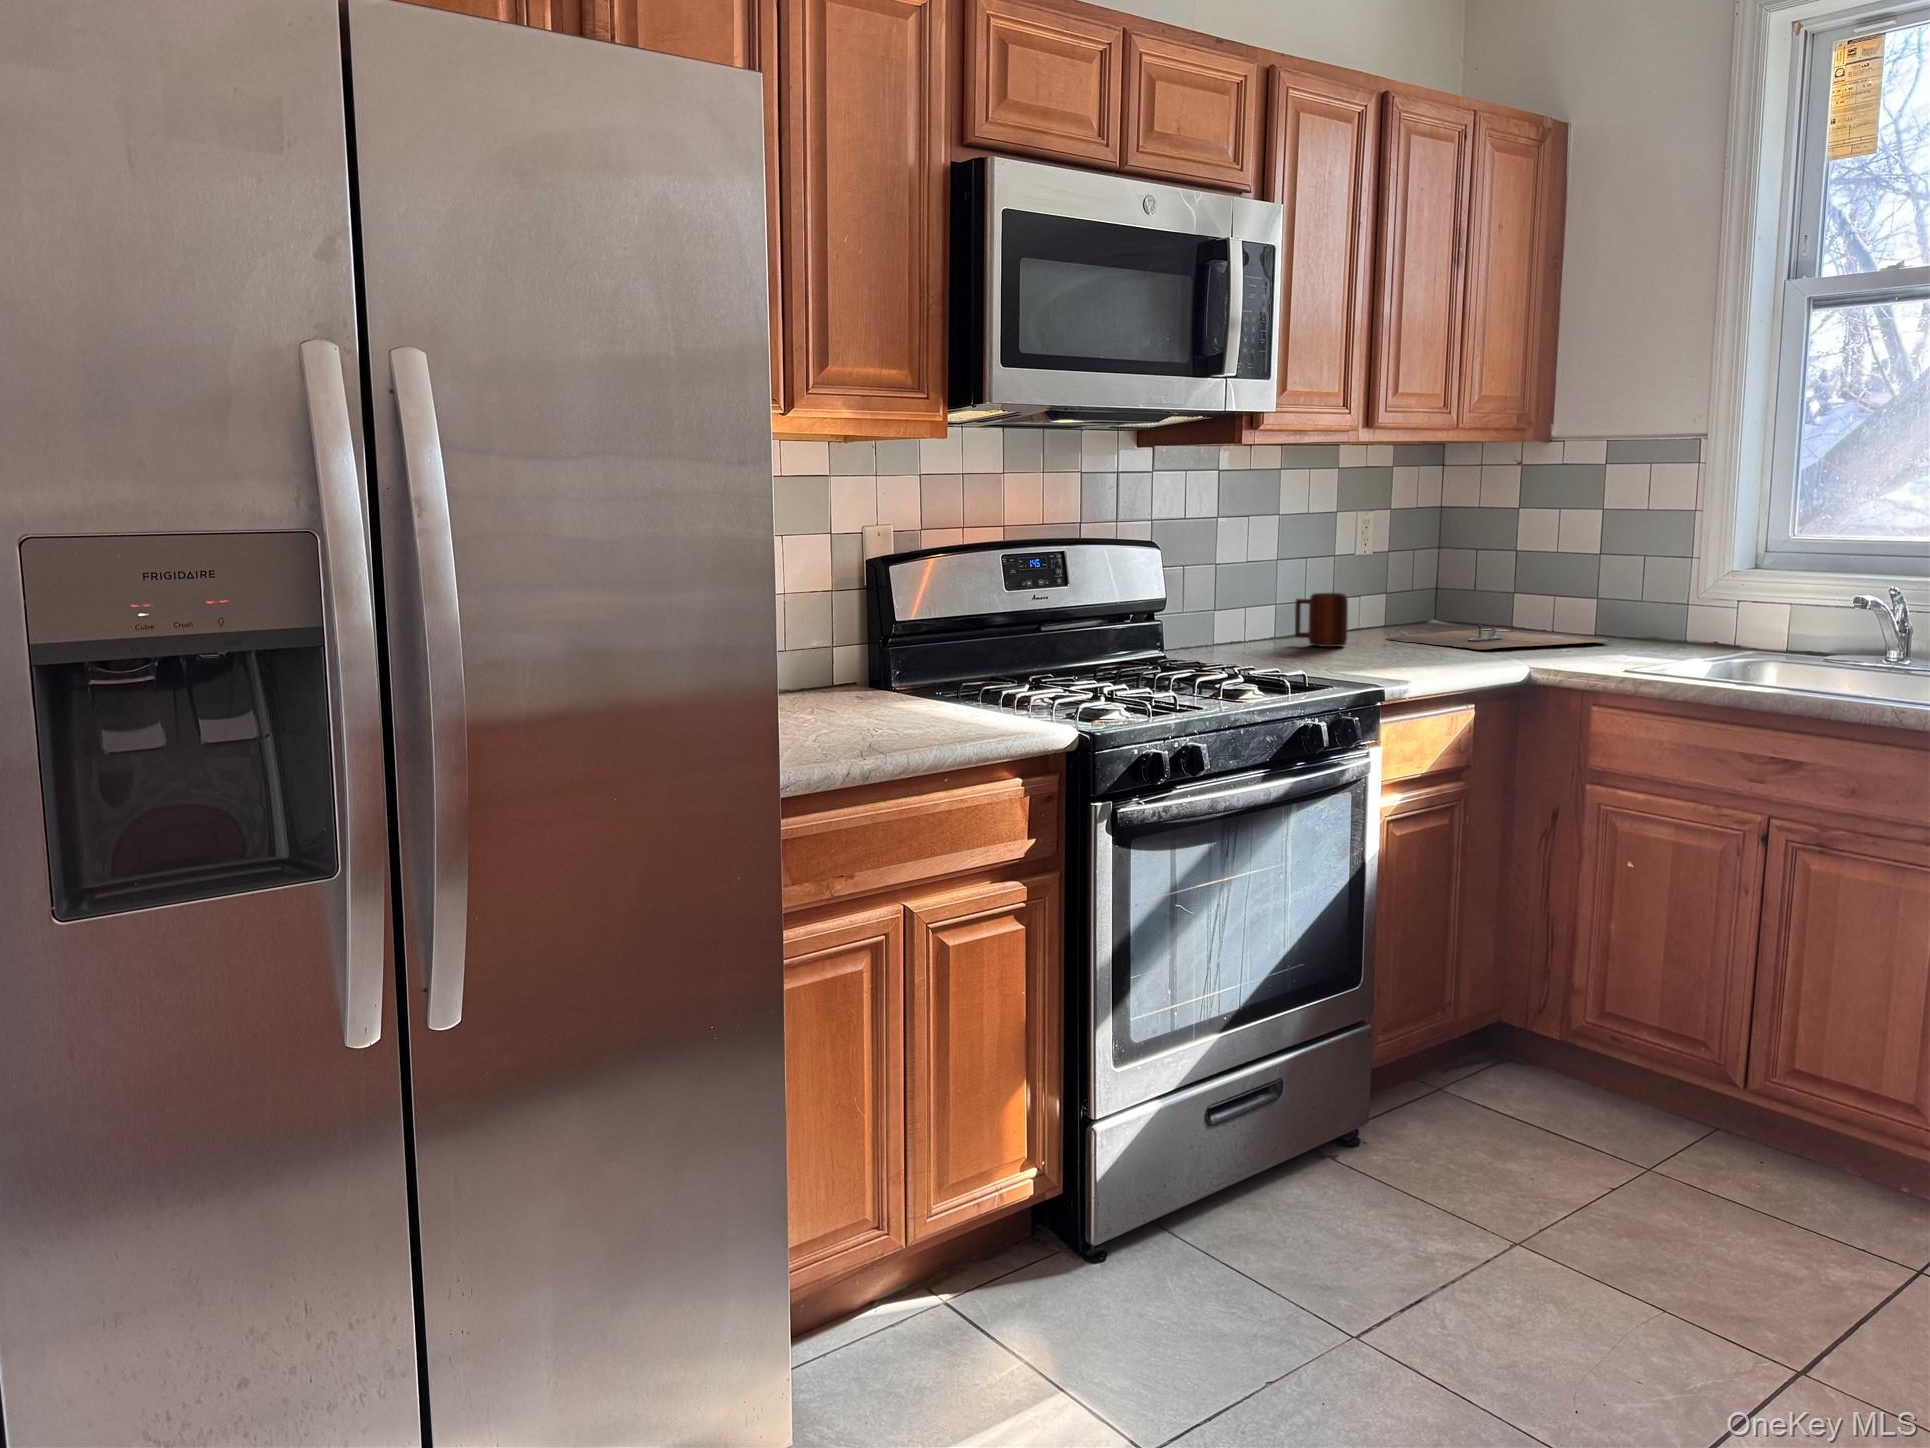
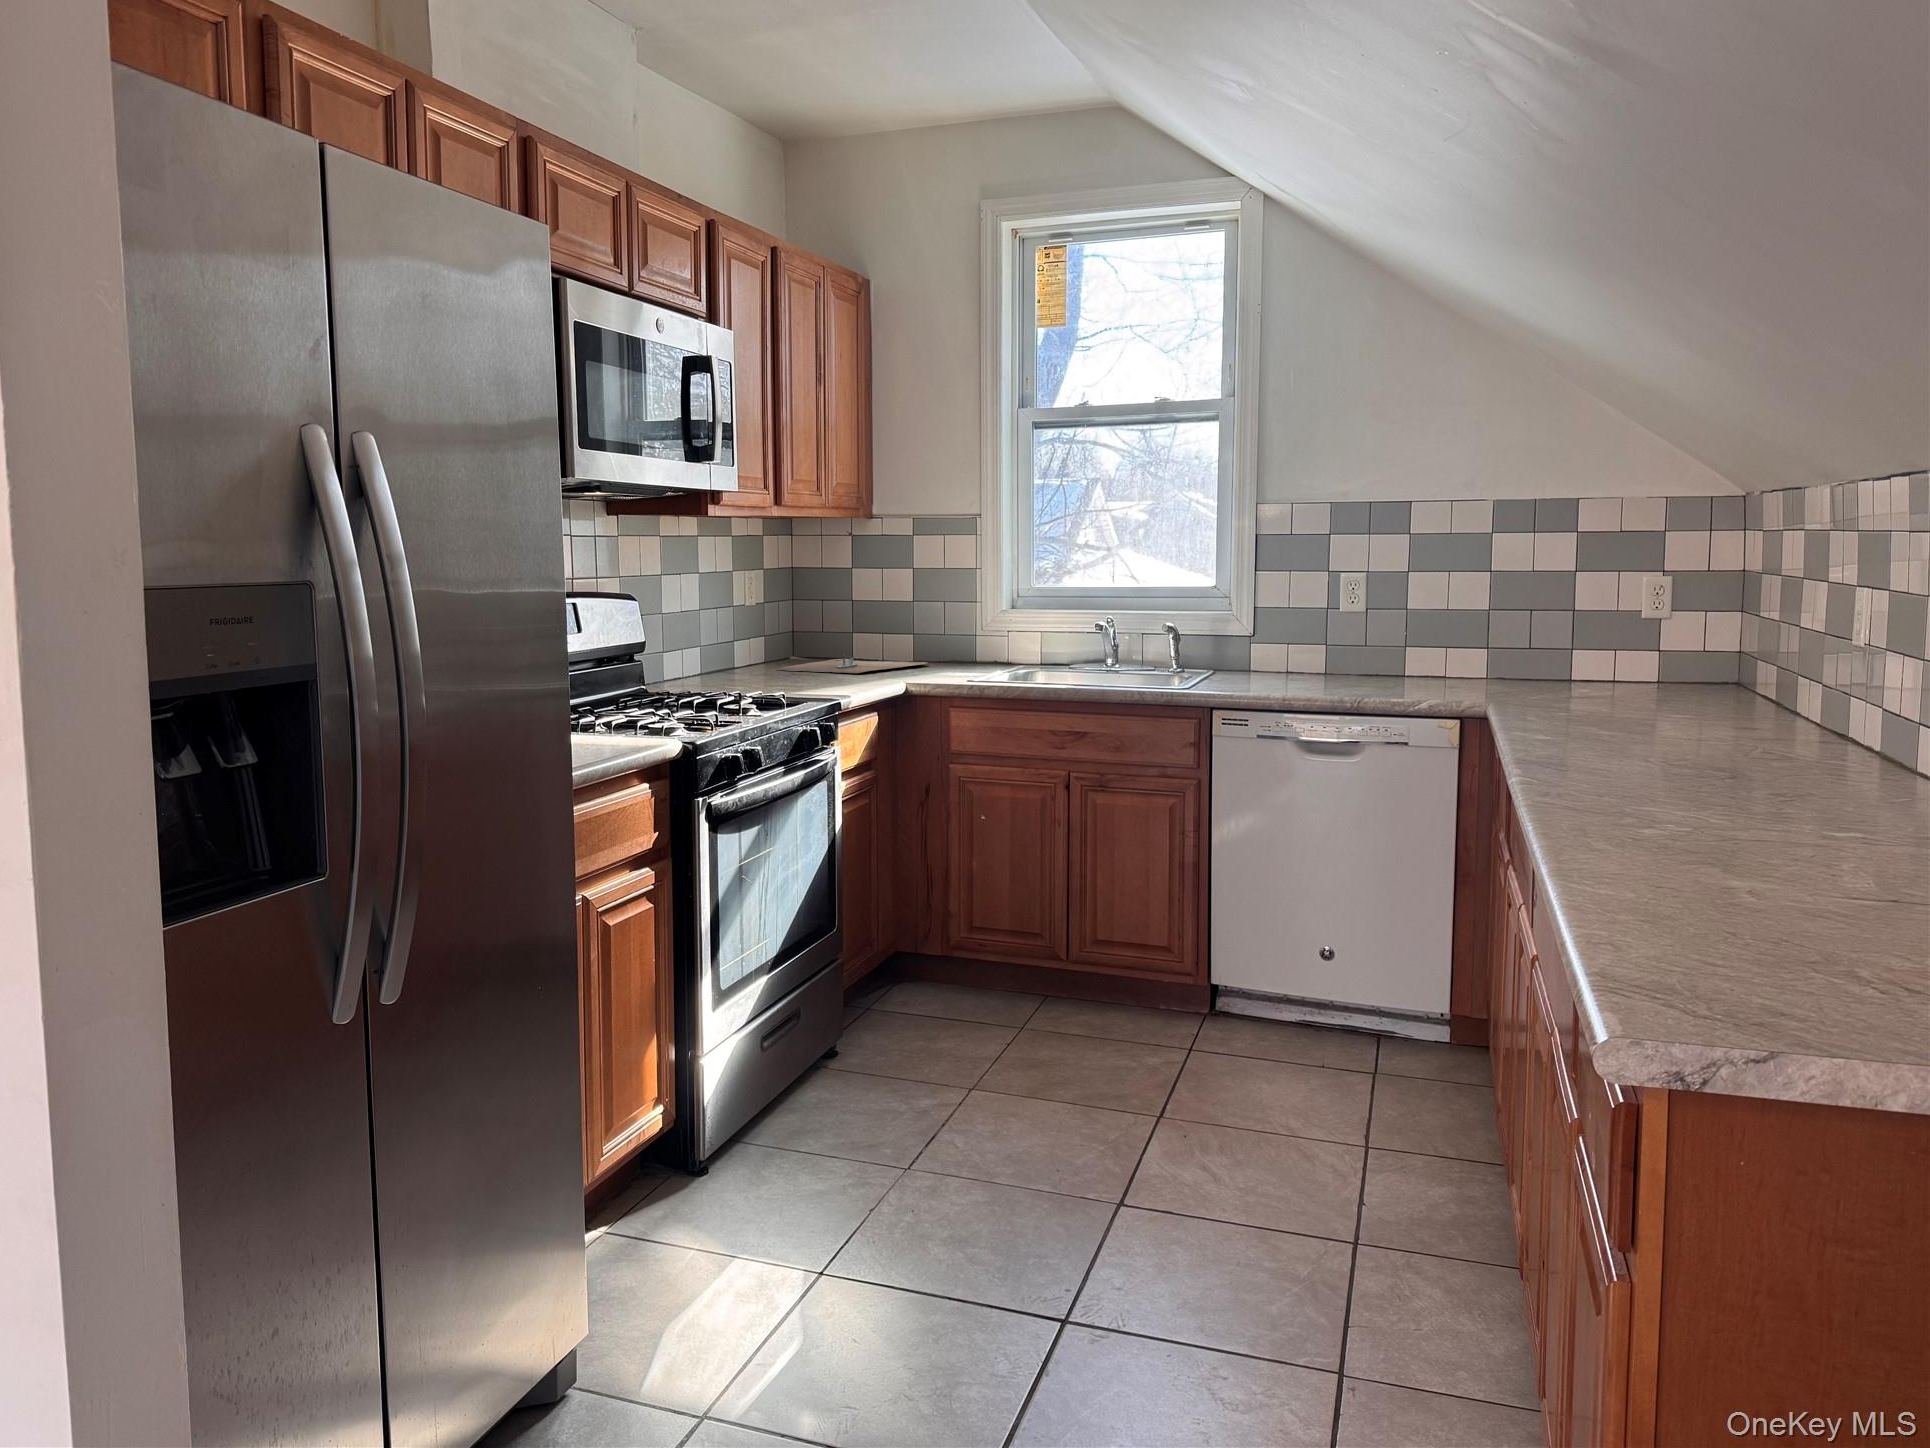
mug: present [1295,593,1348,647] -> none [718,635,759,677]

